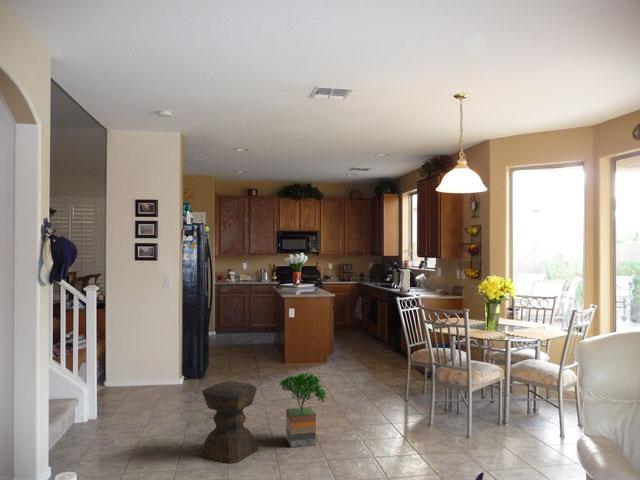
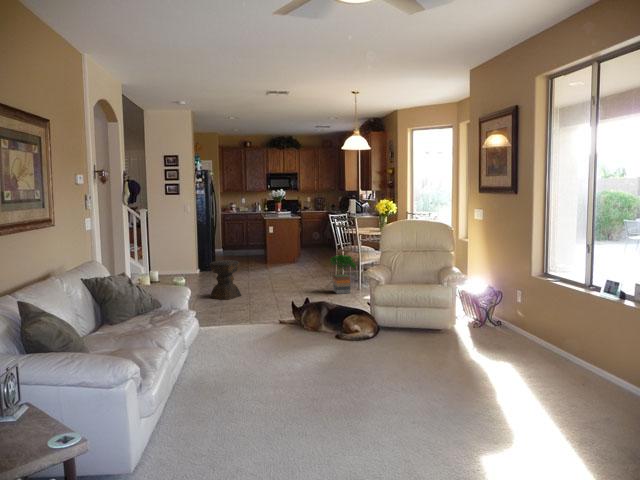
potted tree: present [280,373,326,447] -> present [330,255,355,294]

